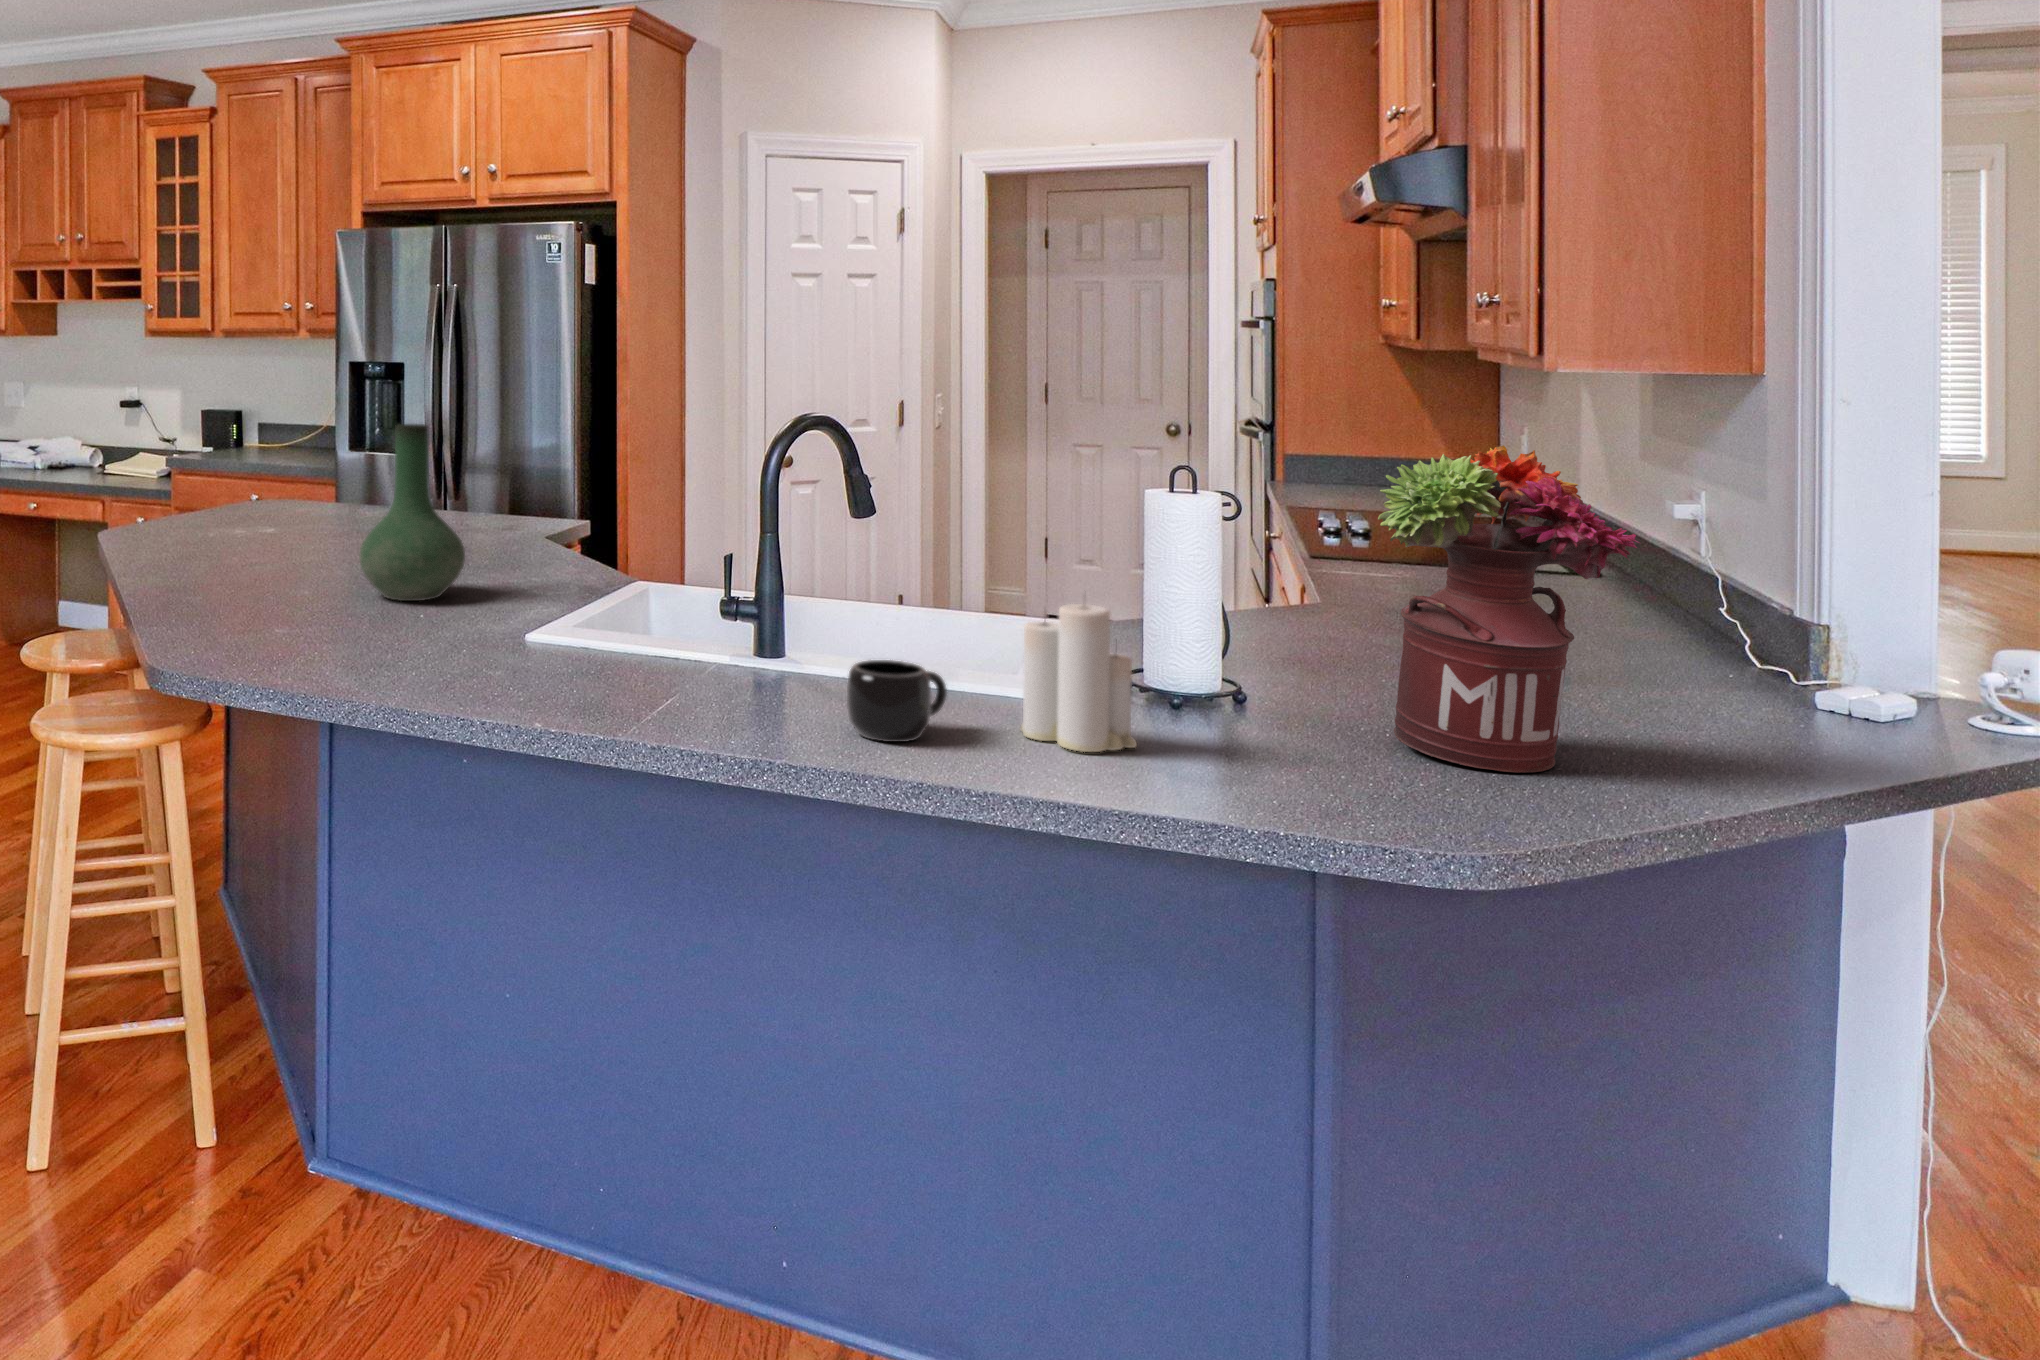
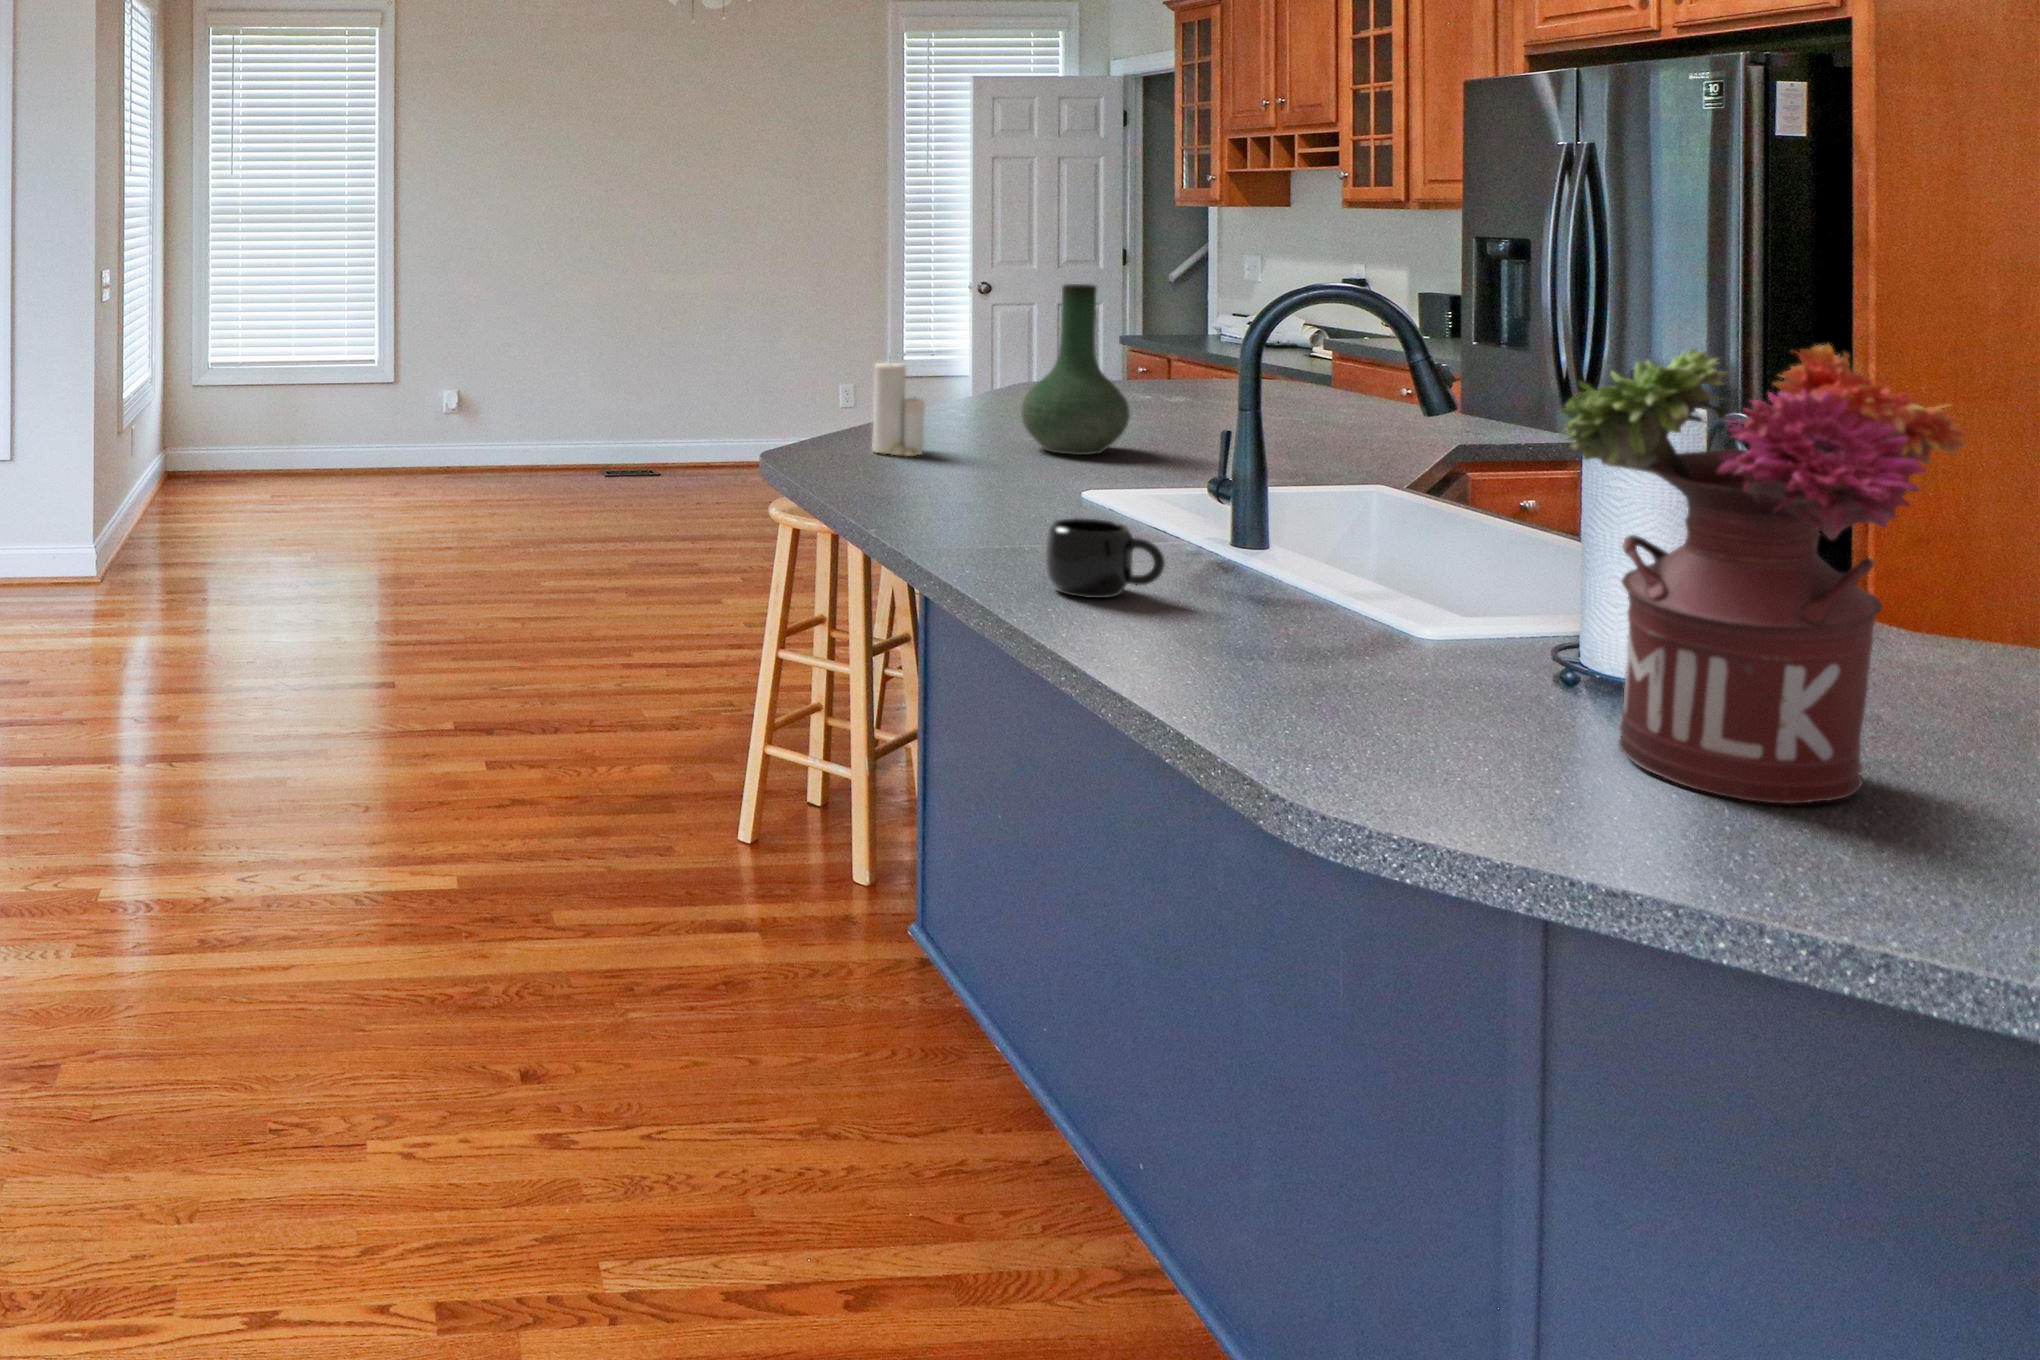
candle: present [1021,604,1137,752] -> present [872,362,925,456]

